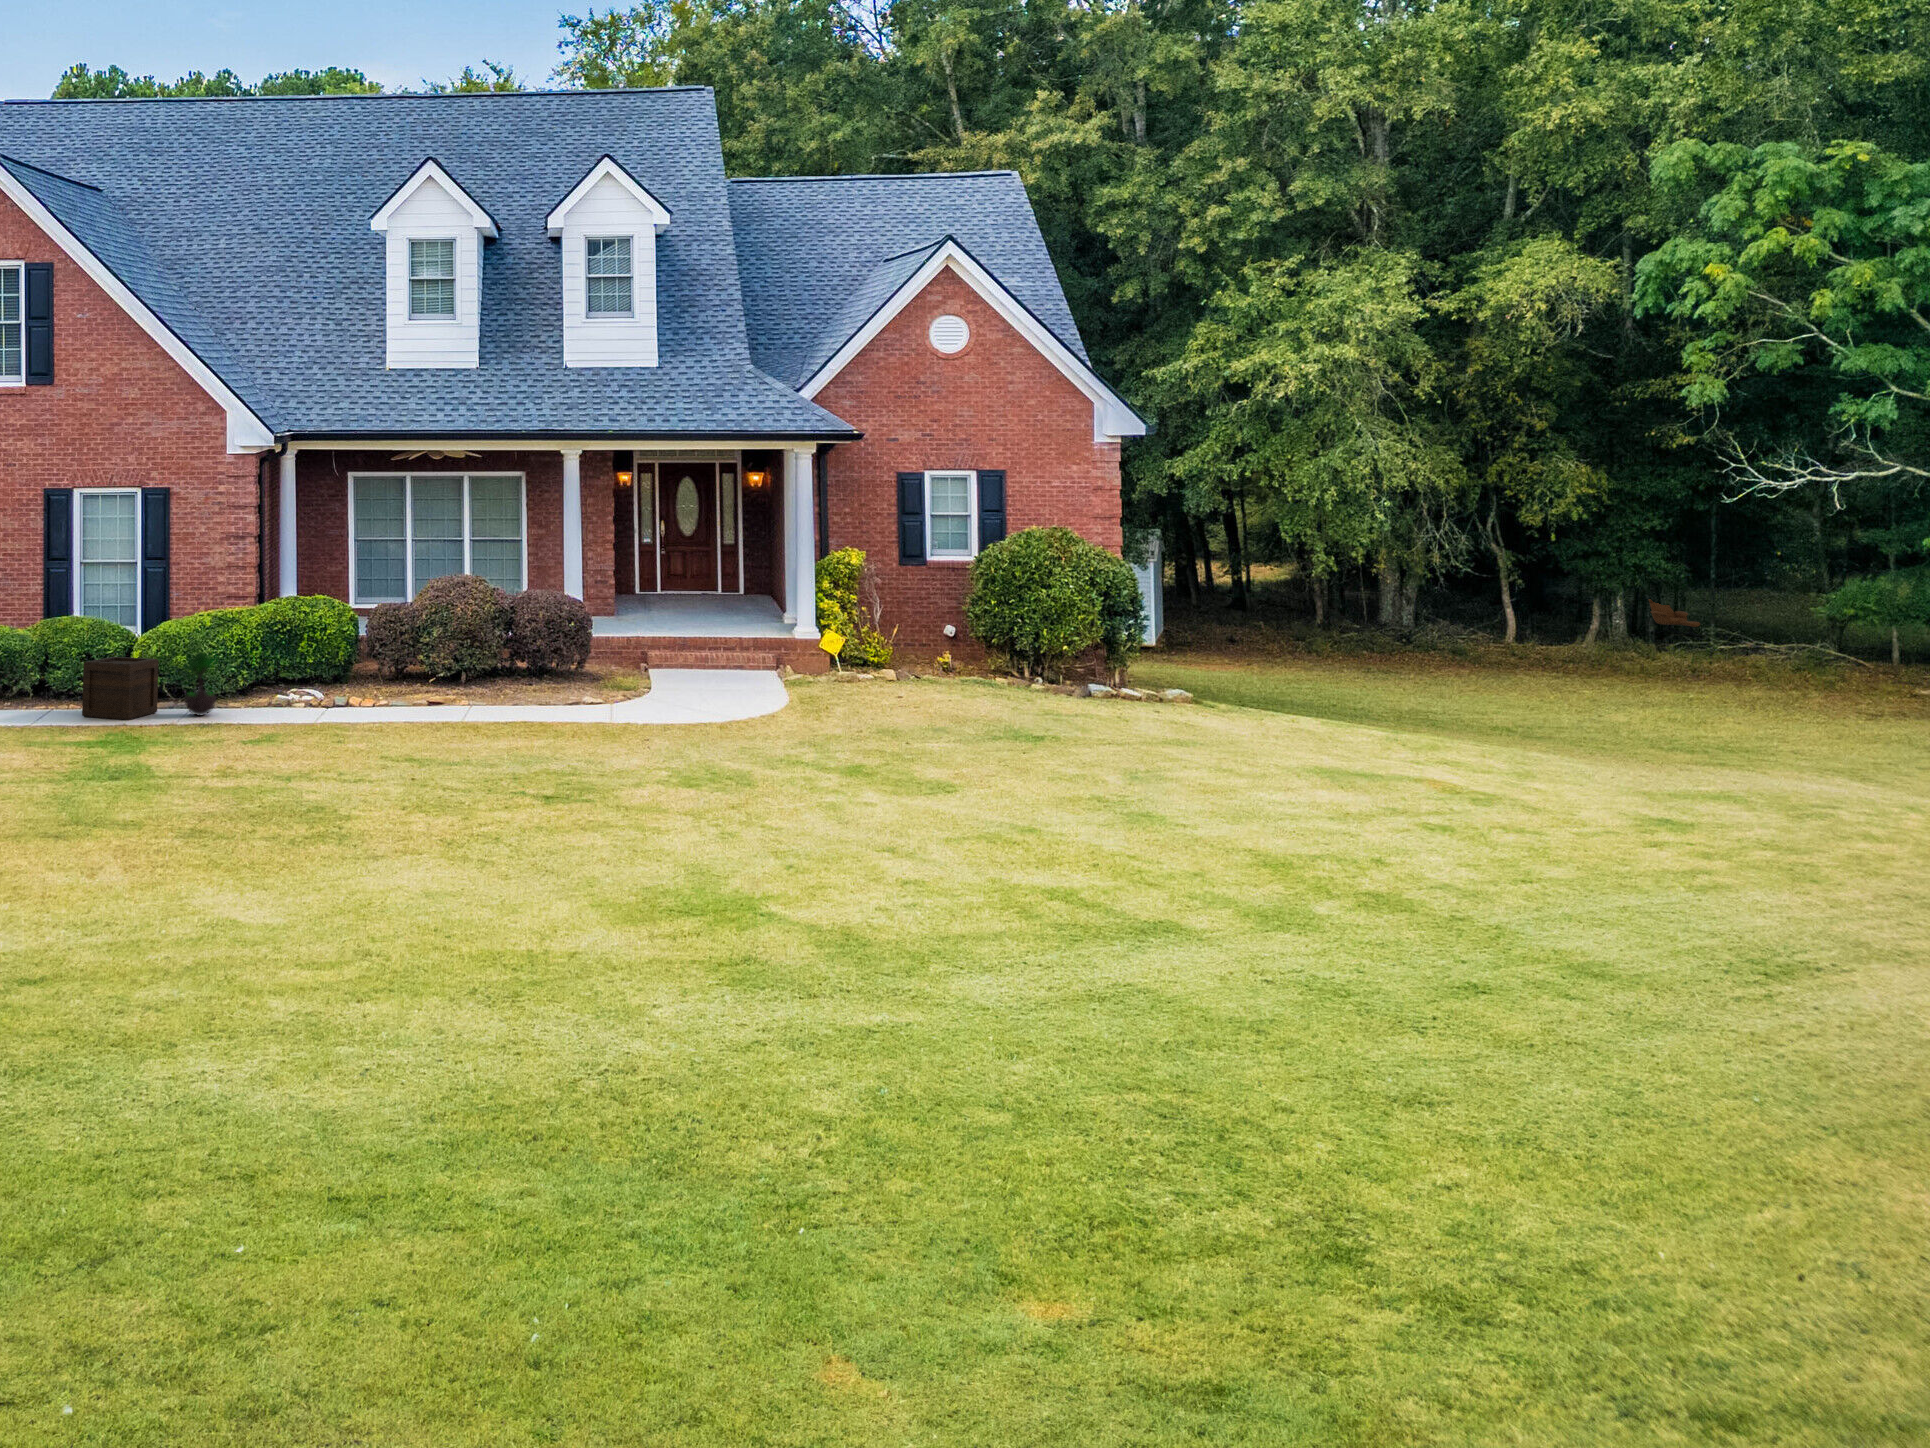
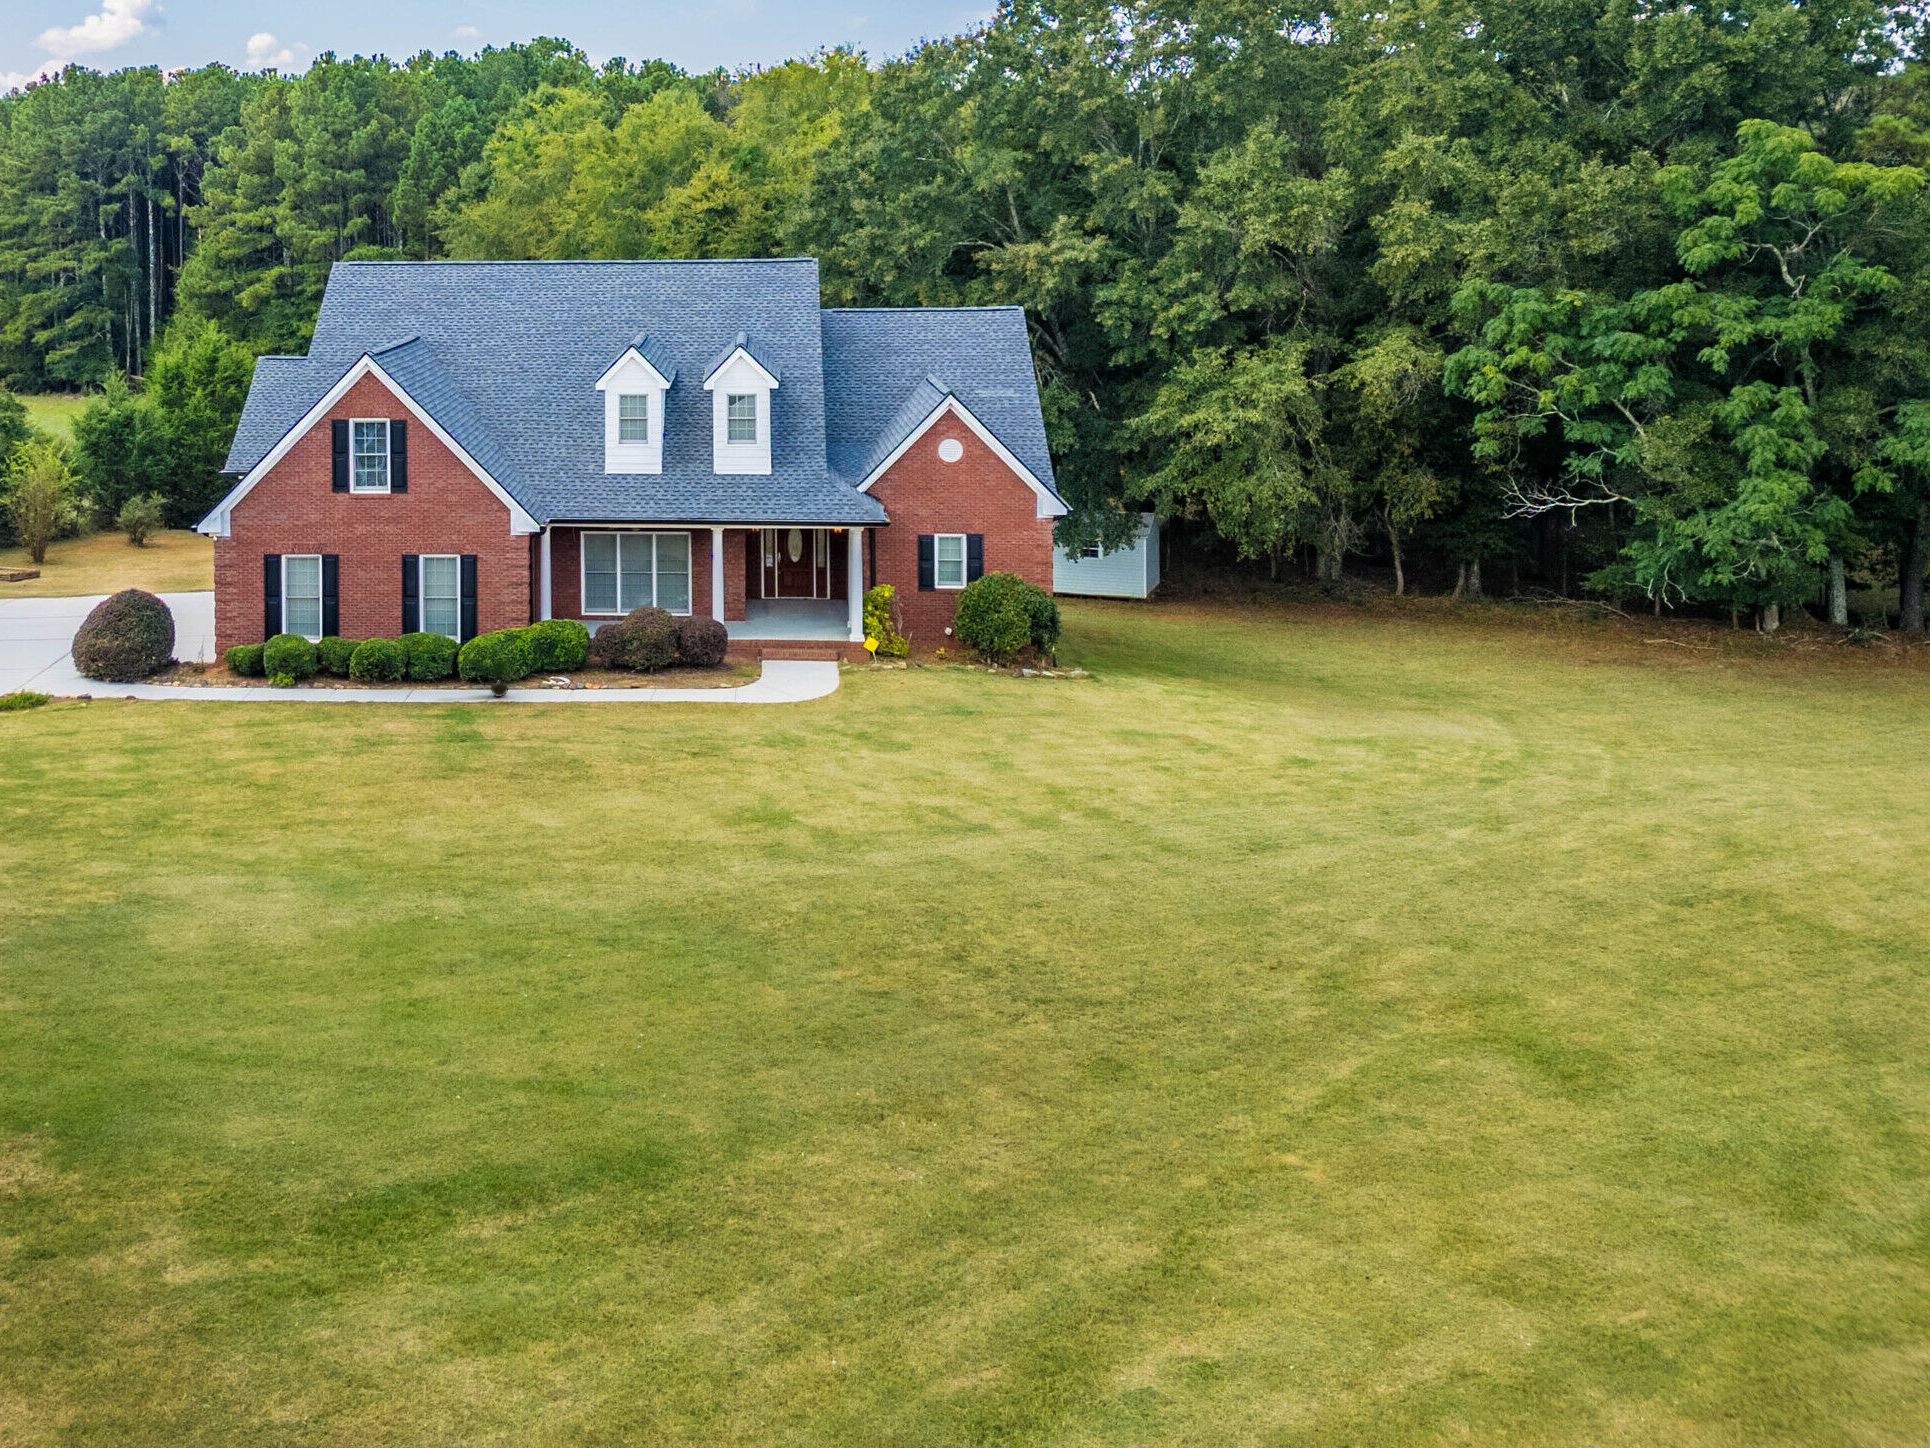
lounge chair: present [1649,599,1700,636] -> none [1469,574,1498,604]
wooden crate: present [82,657,158,720] -> none [434,662,475,701]

